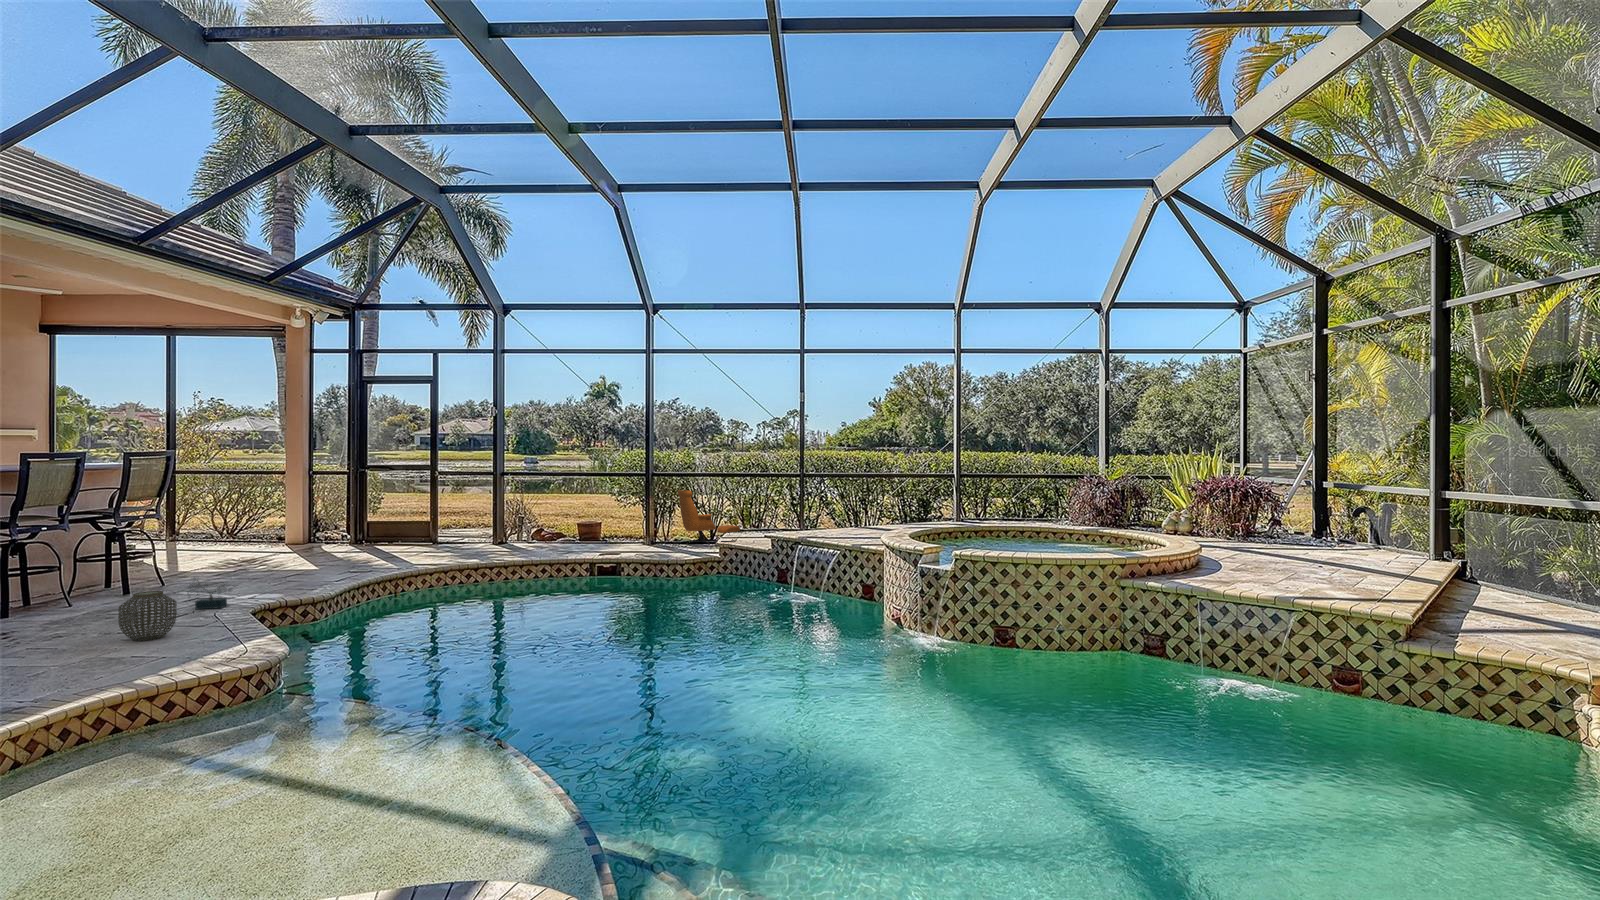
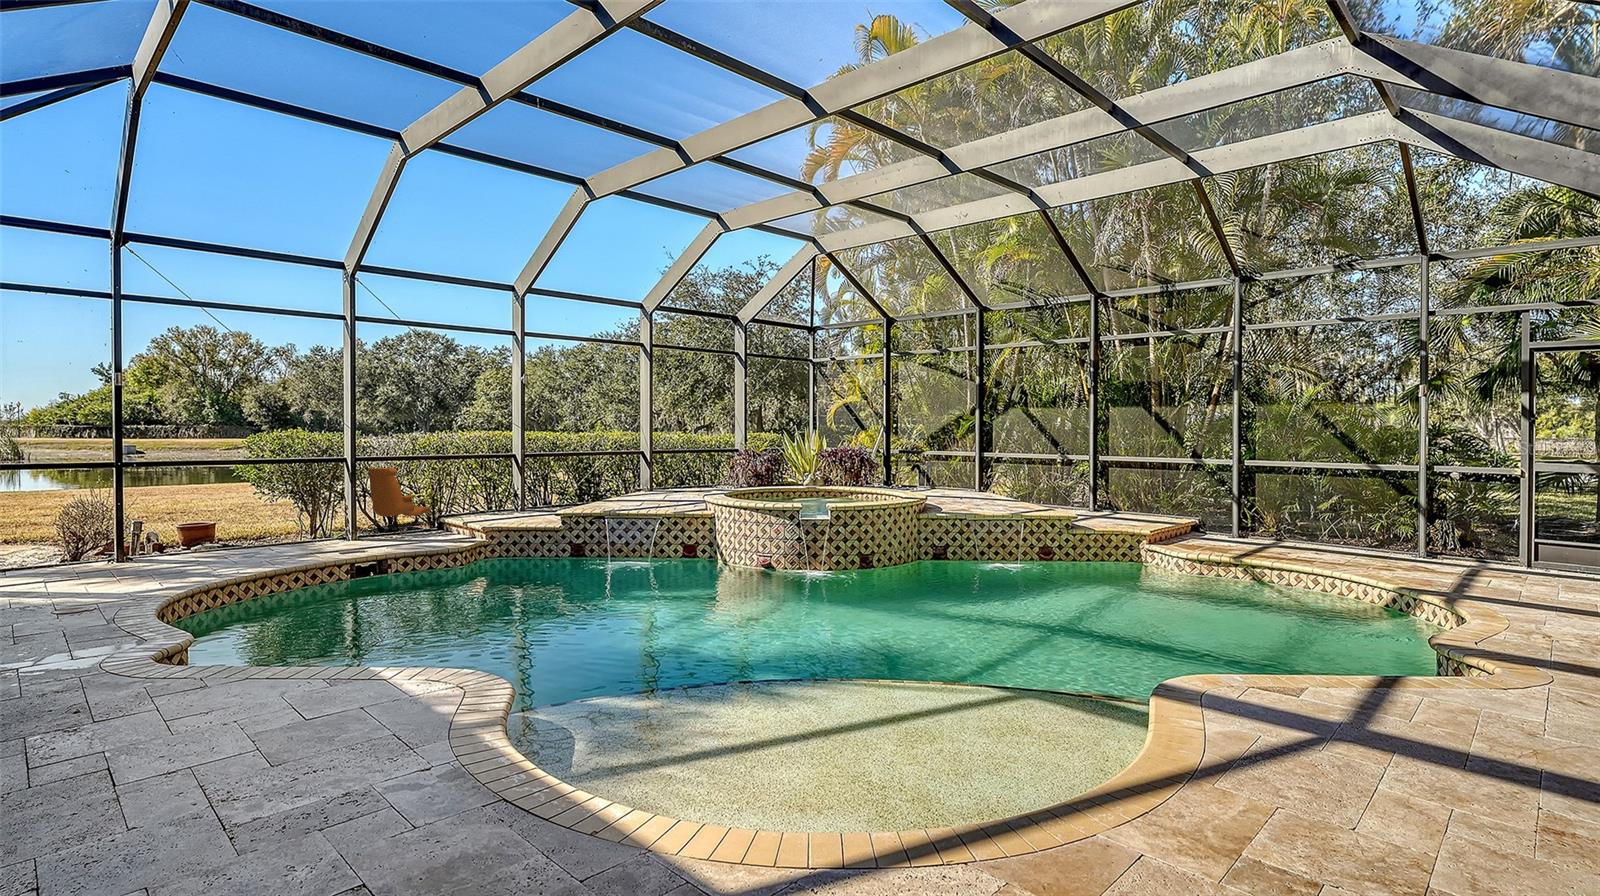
decorative plant: present [187,577,231,610] -> none [72,634,147,684]
woven basket: present [118,591,177,641] -> none [238,636,313,711]

